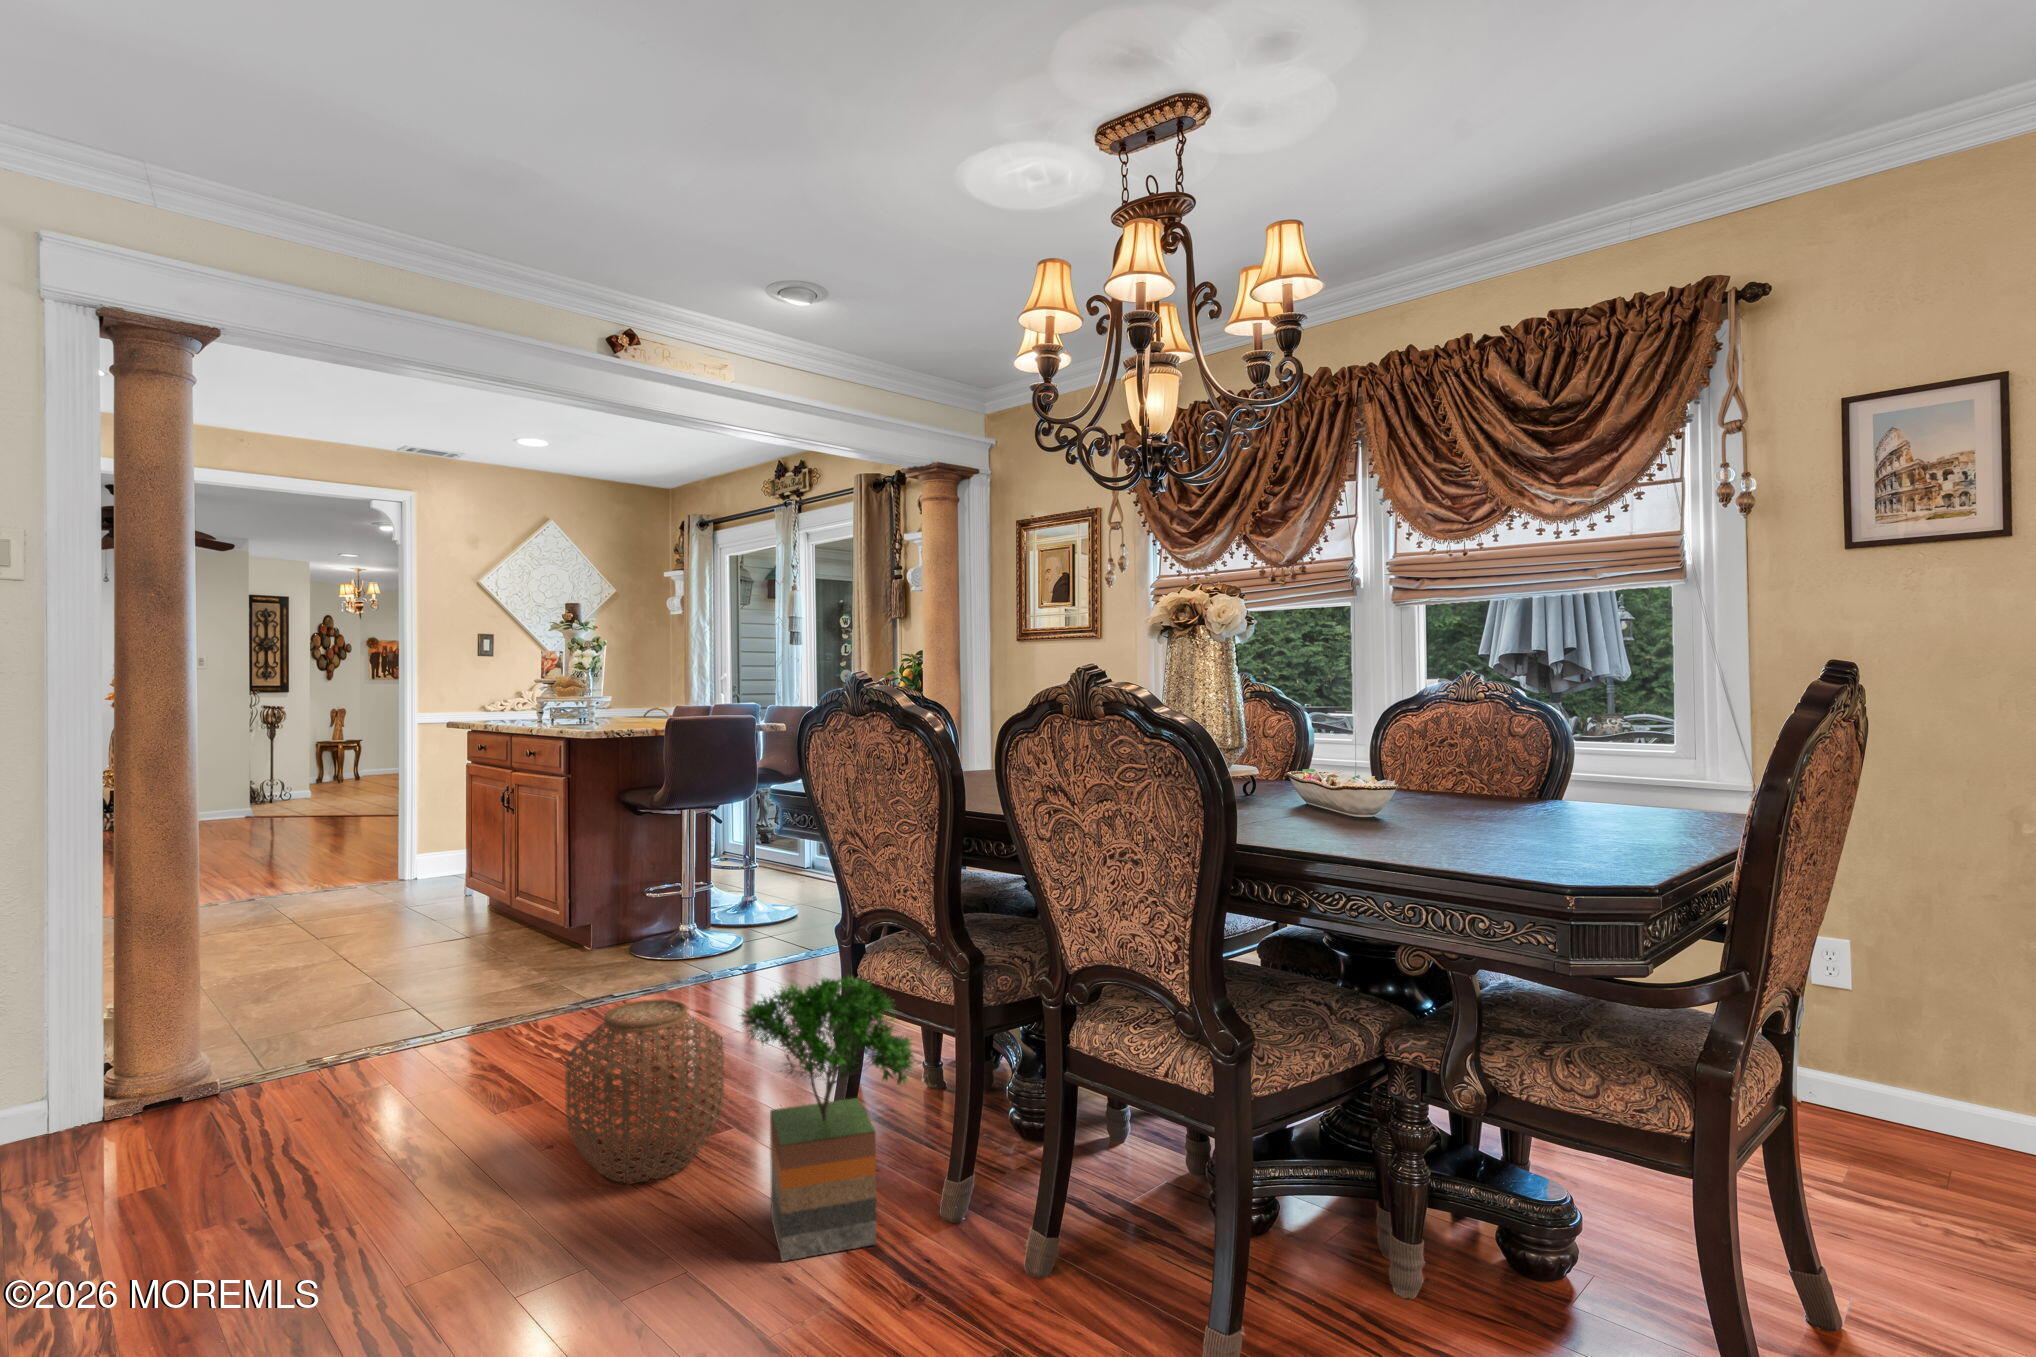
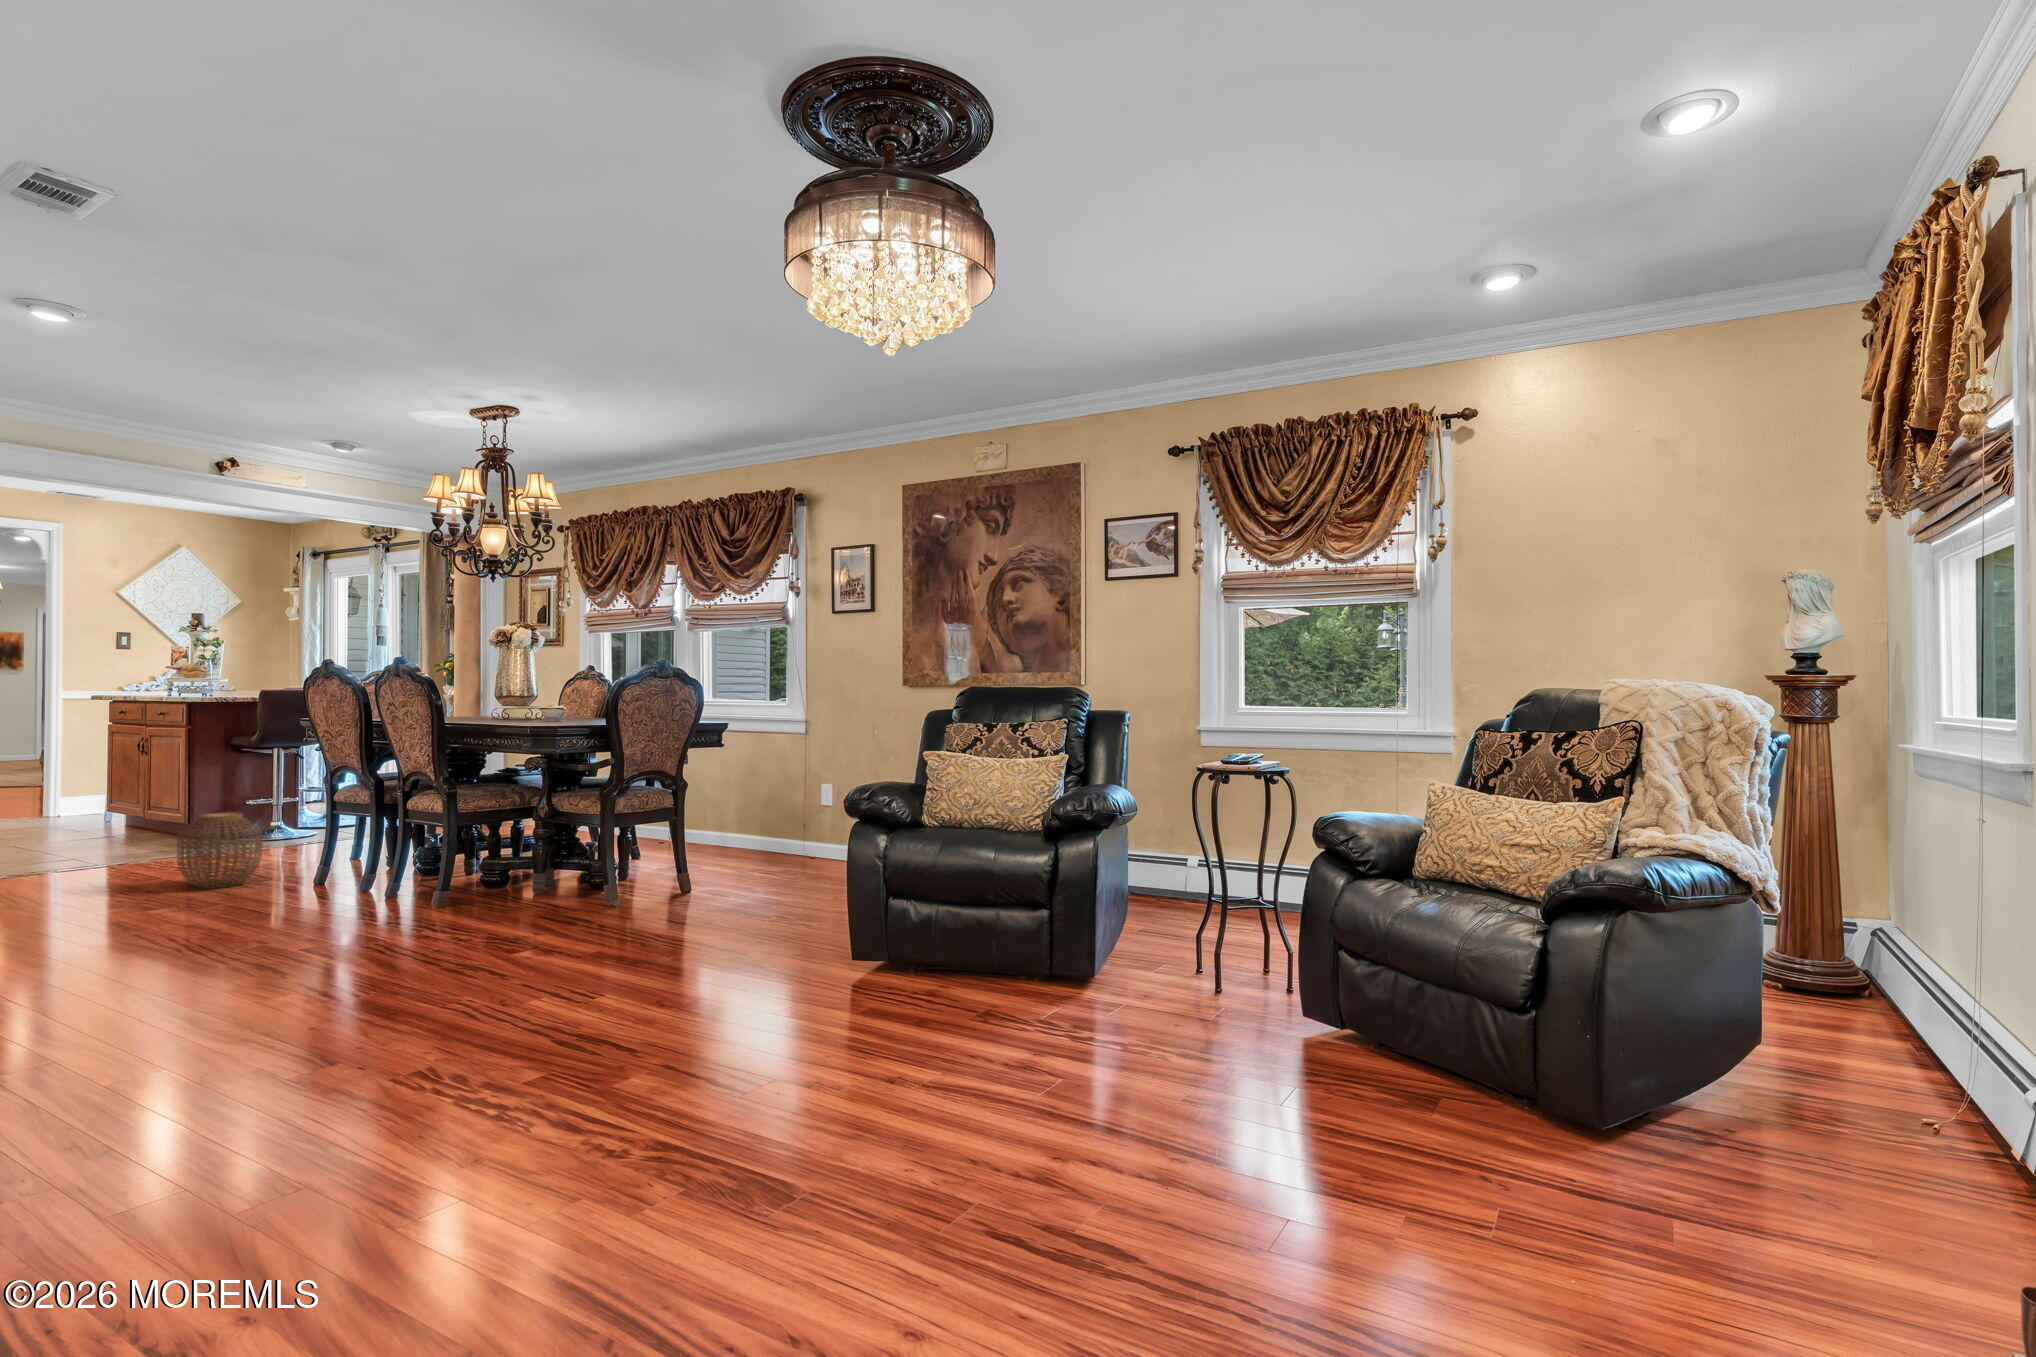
potted tree: present [741,975,913,1261] -> none [260,789,346,898]

